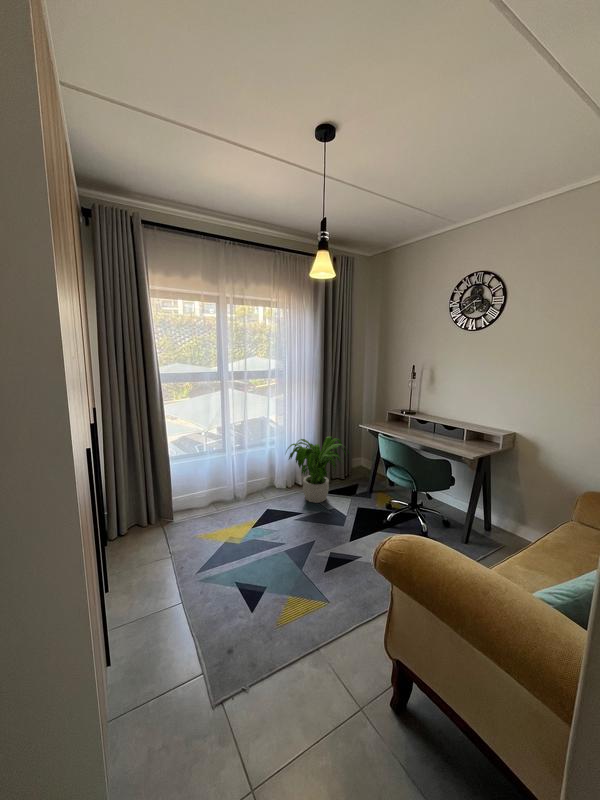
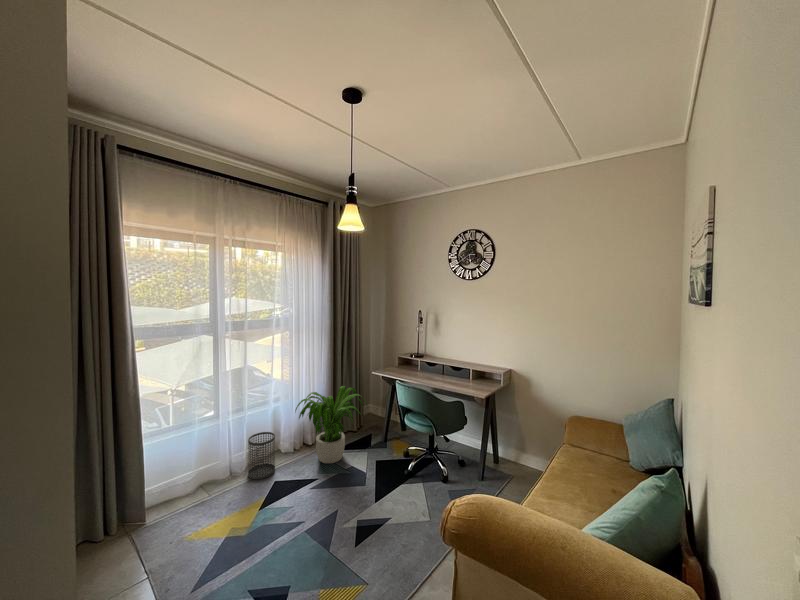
wastebasket: none [247,468,269,505] -> present [248,432,275,480]

